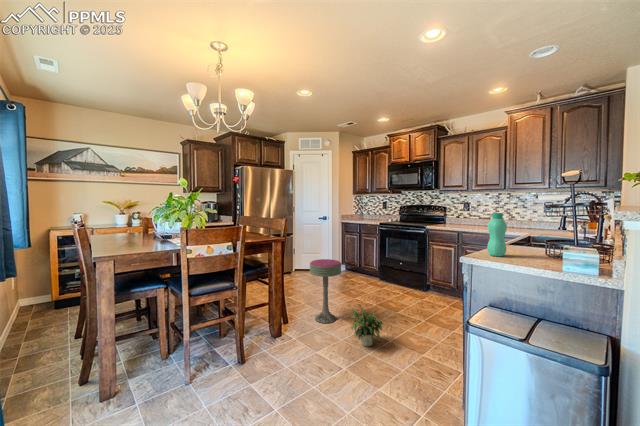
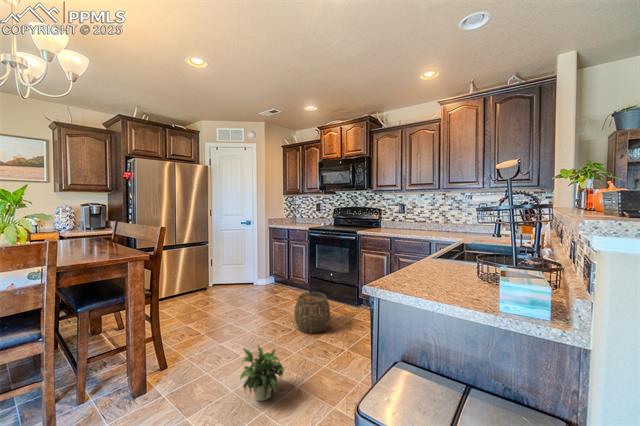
bottle: present [487,213,507,256] -> none [397,221,423,288]
bar stool: present [310,259,341,323] -> none [198,278,242,365]
woven basket: none [375,276,406,308] -> present [294,292,330,333]

